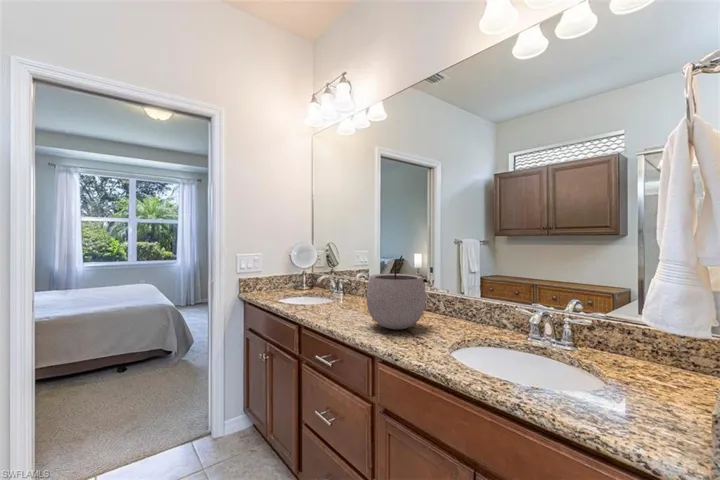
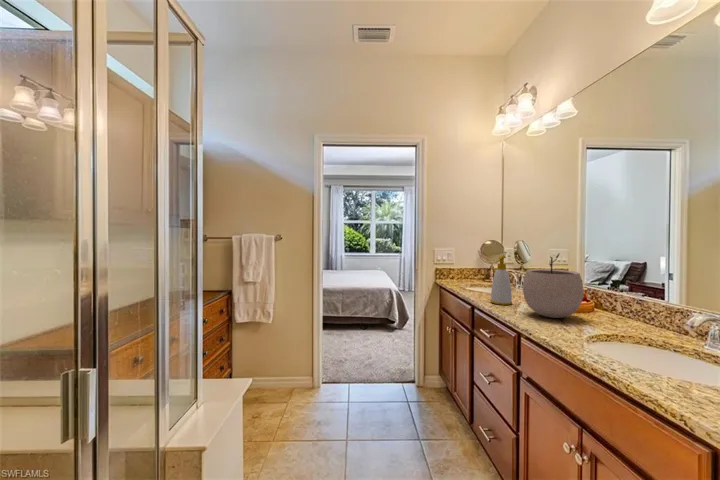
soap bottle: none [322,260,347,320] -> present [490,256,512,305]

